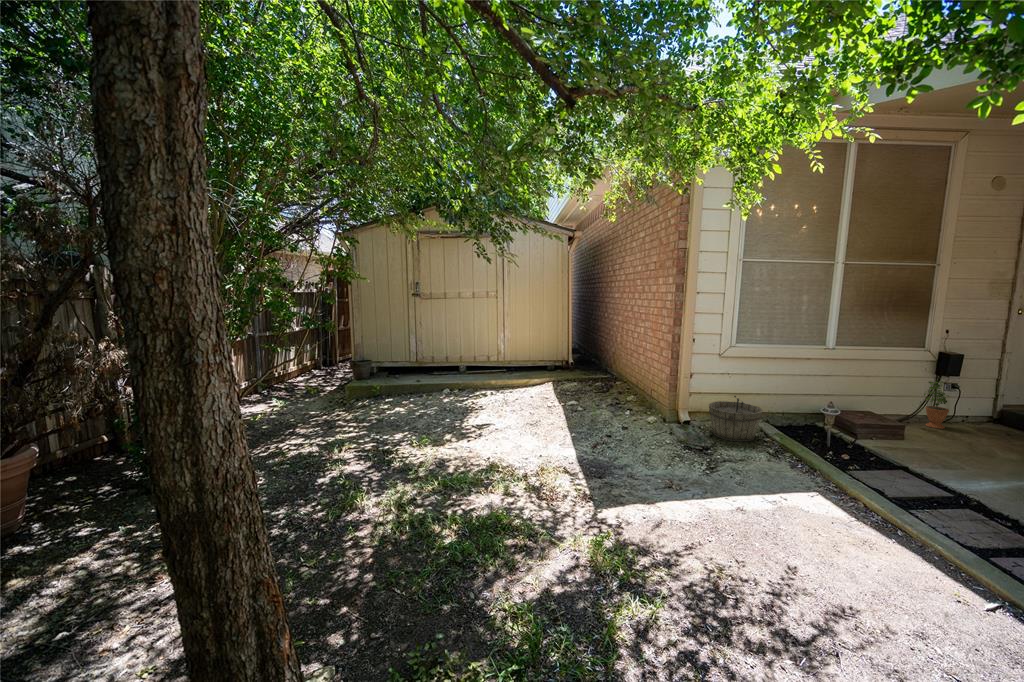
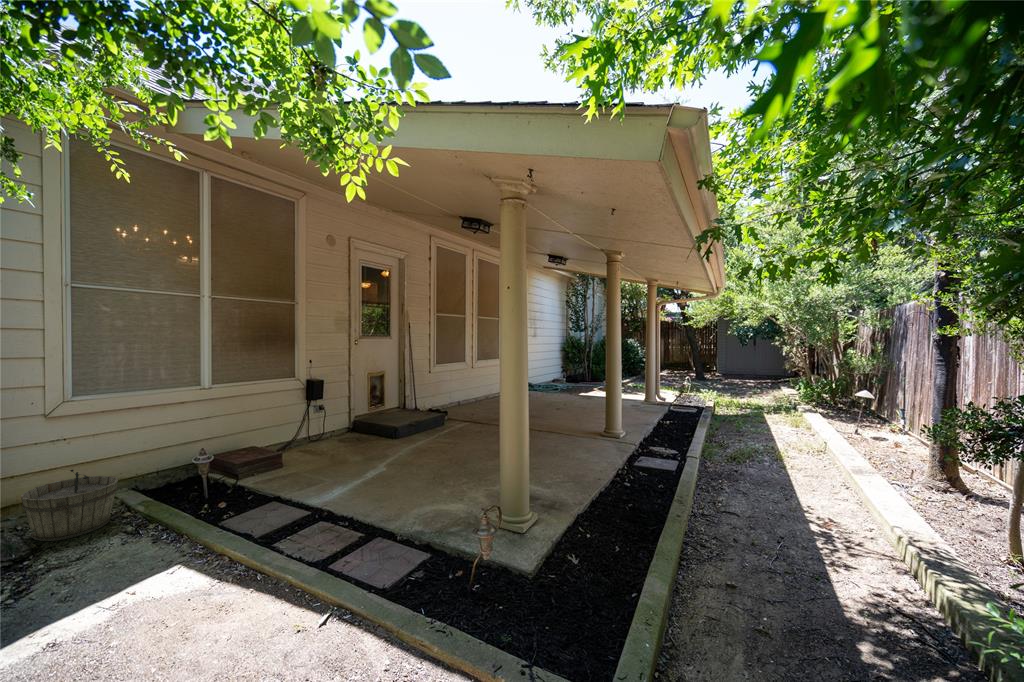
potted plant: present [924,380,949,429] -> none [298,404,317,449]

